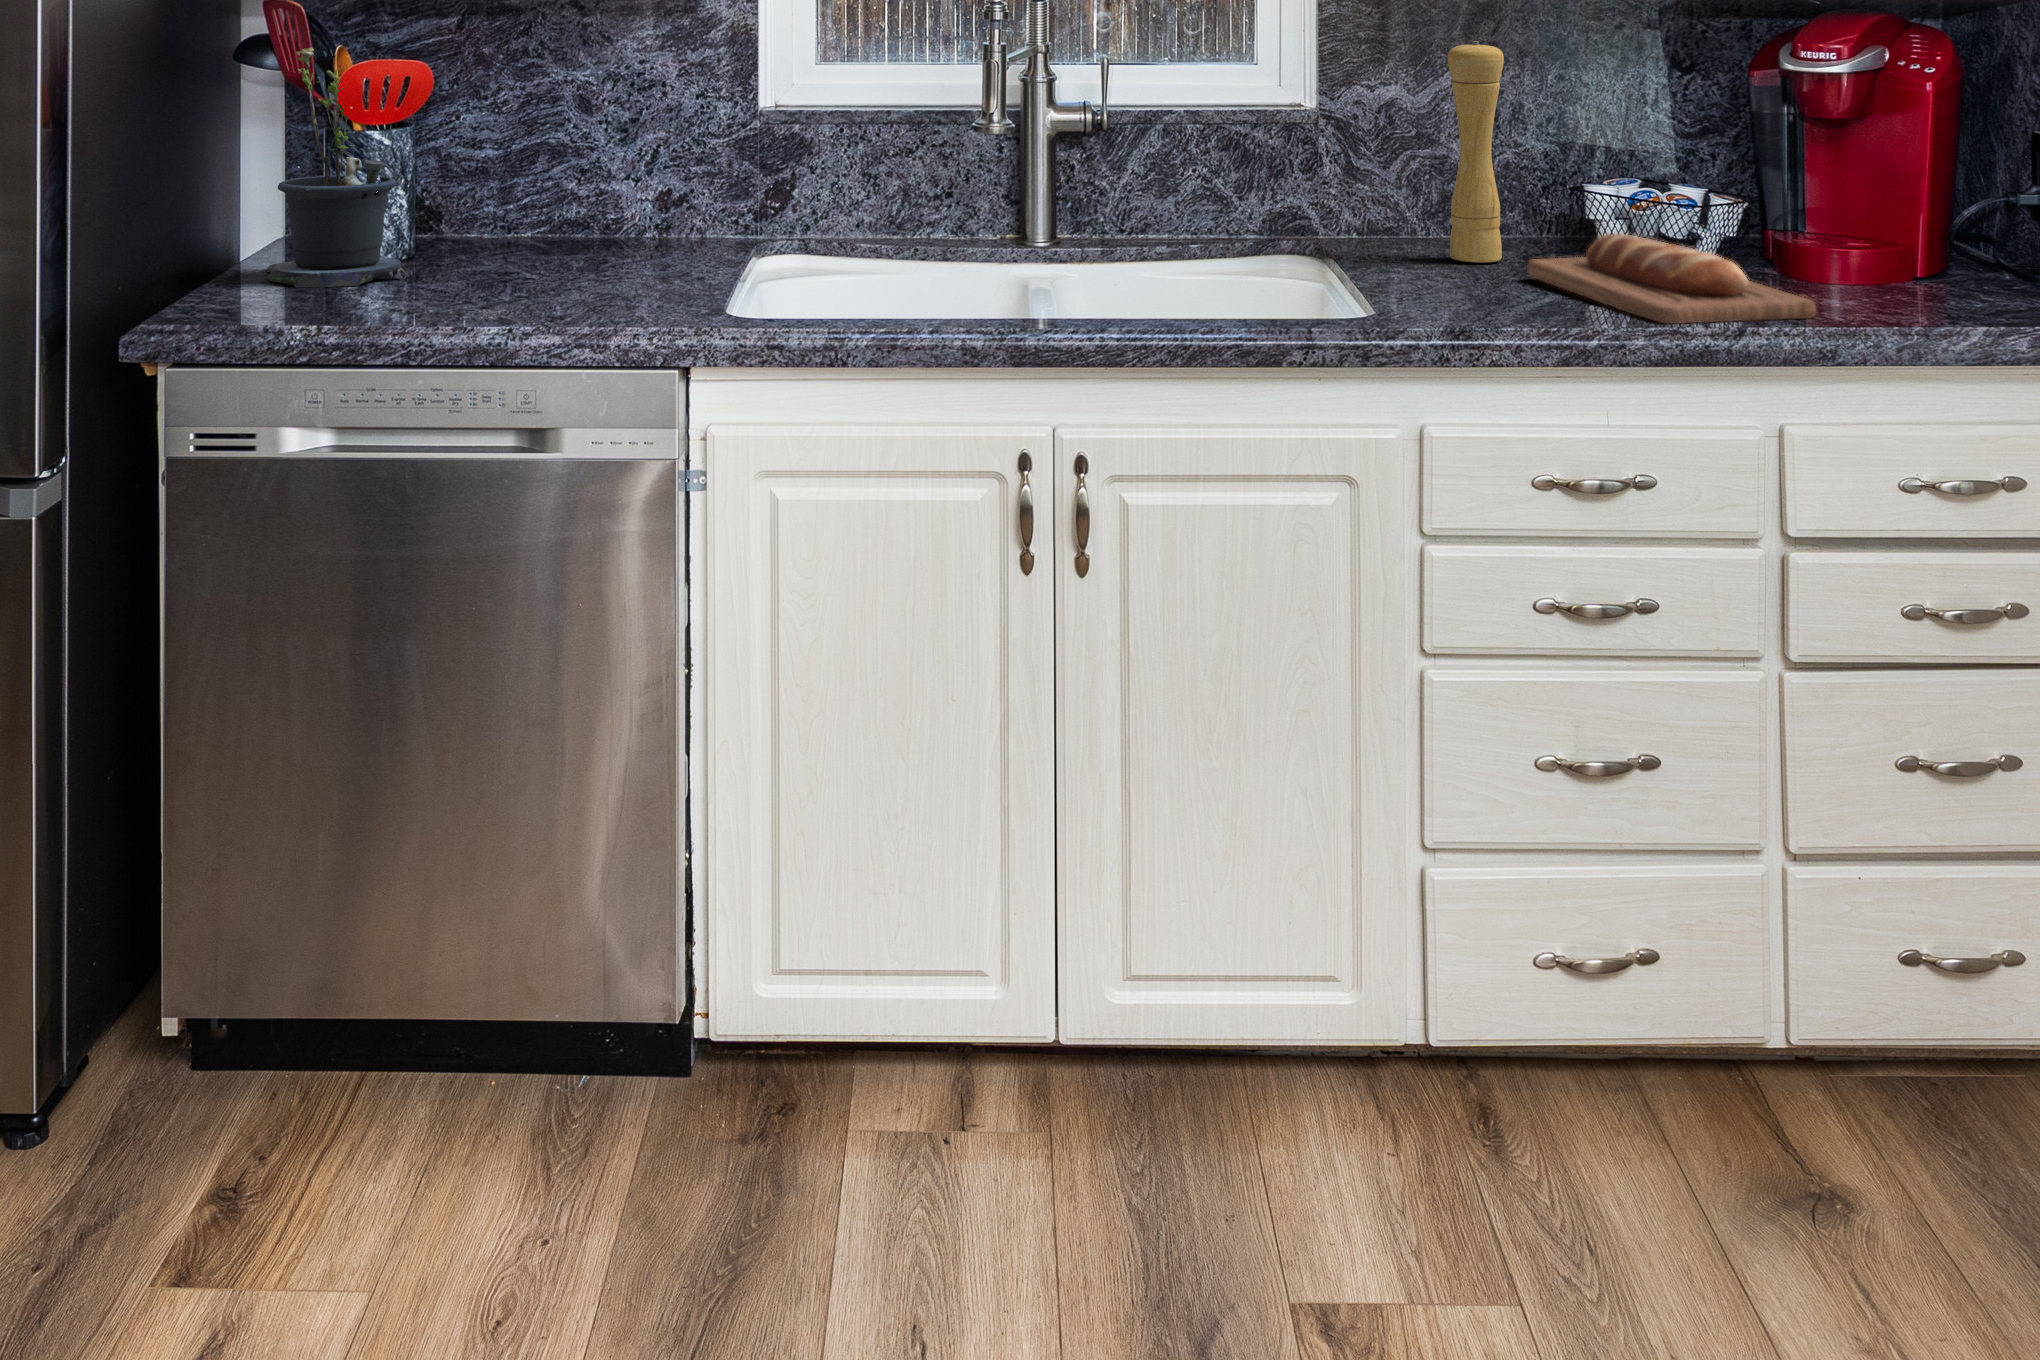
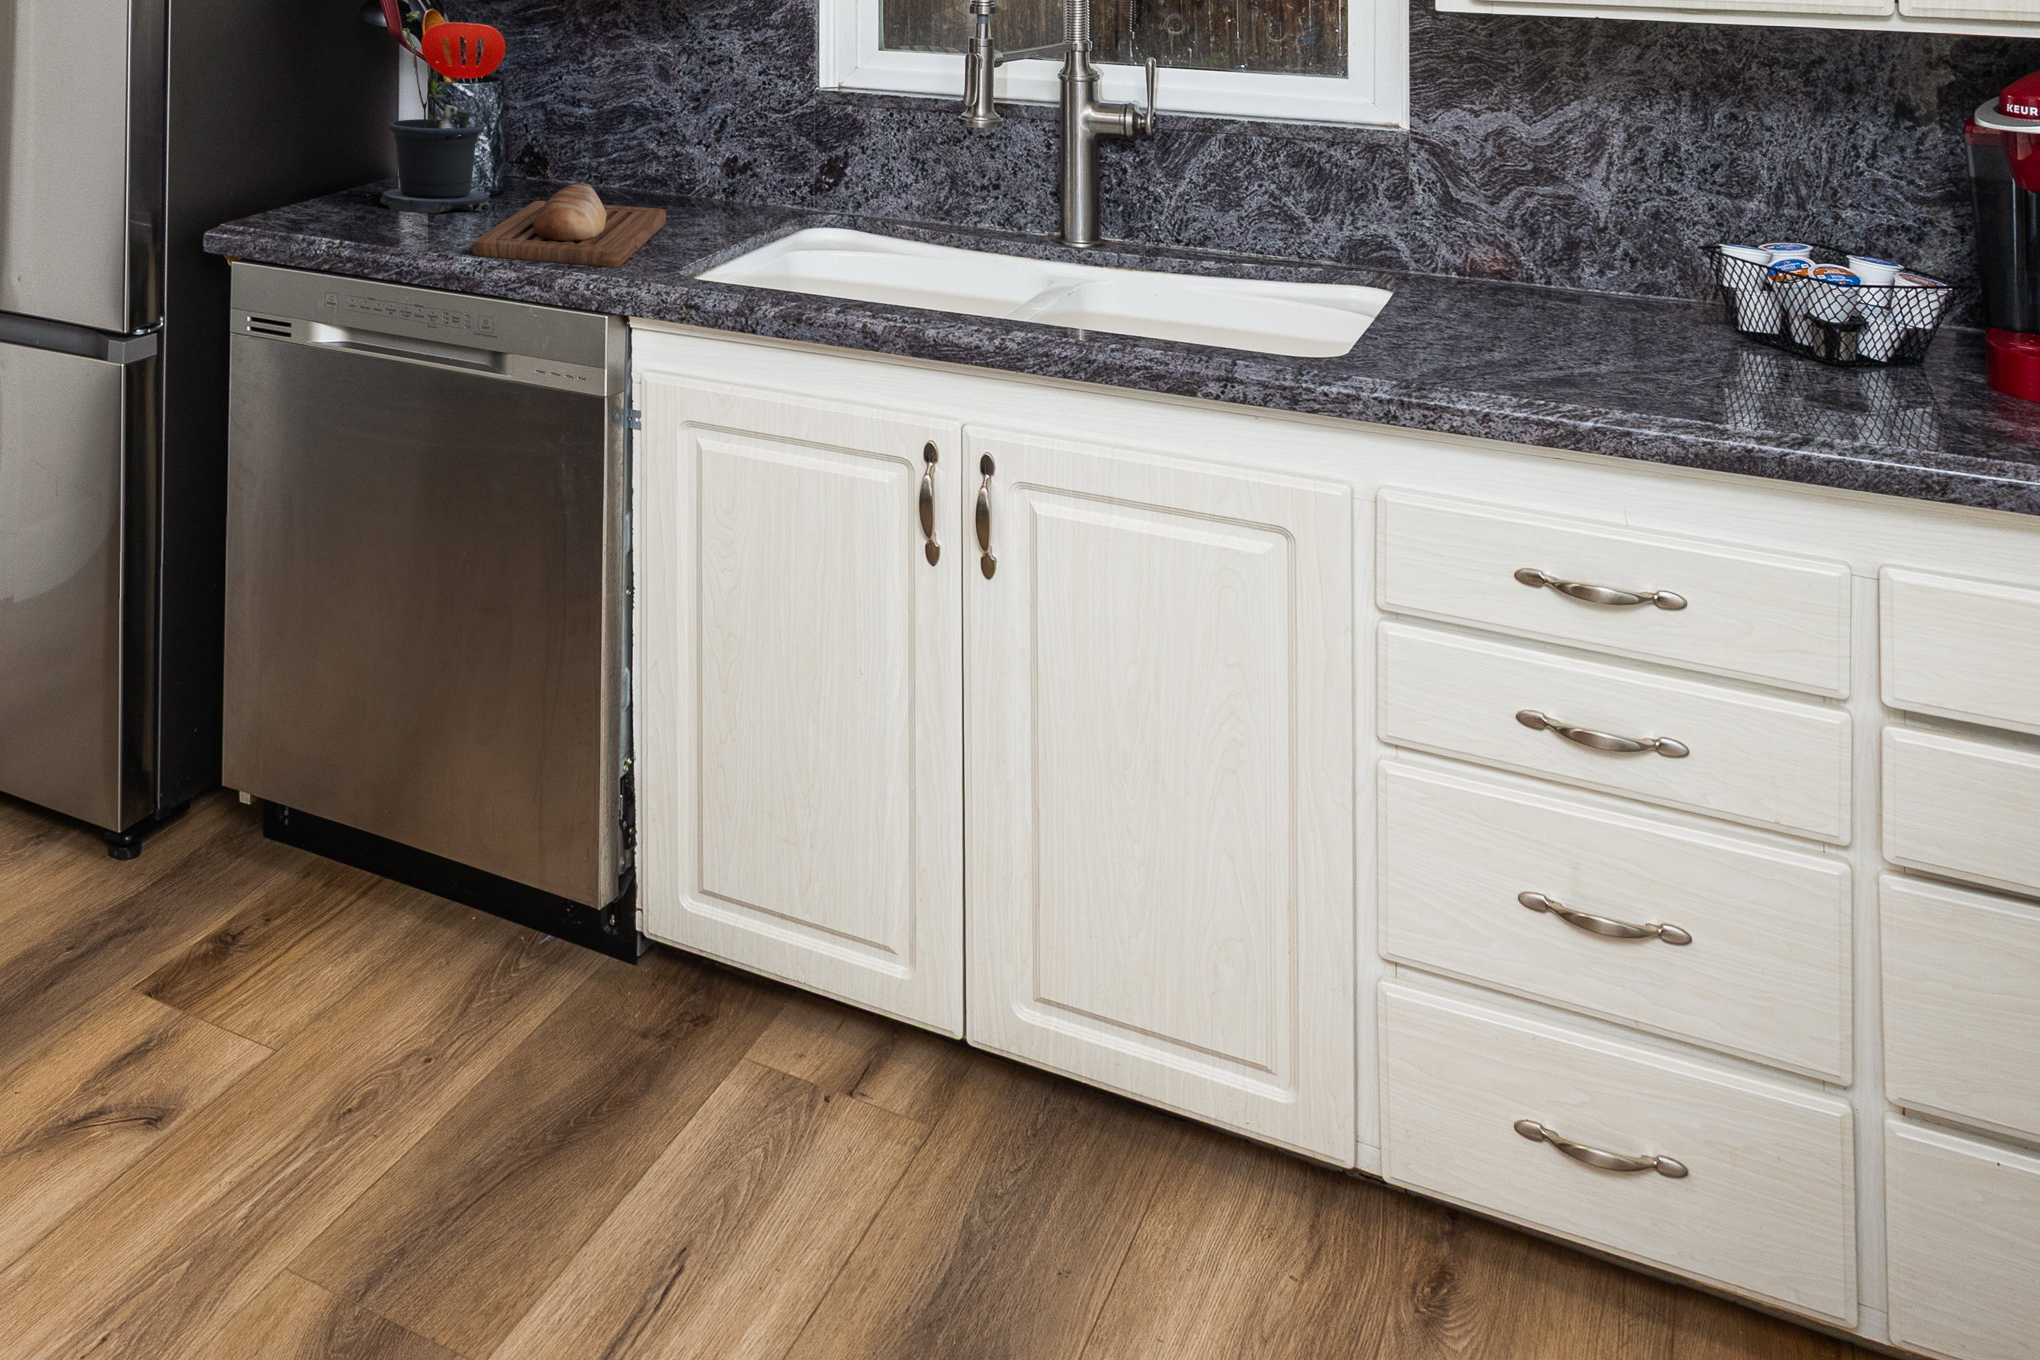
pepper mill: present [1448,41,1504,263] -> none [1565,67,1638,320]
bread loaf: present [1527,234,1816,324] -> present [473,184,666,267]

